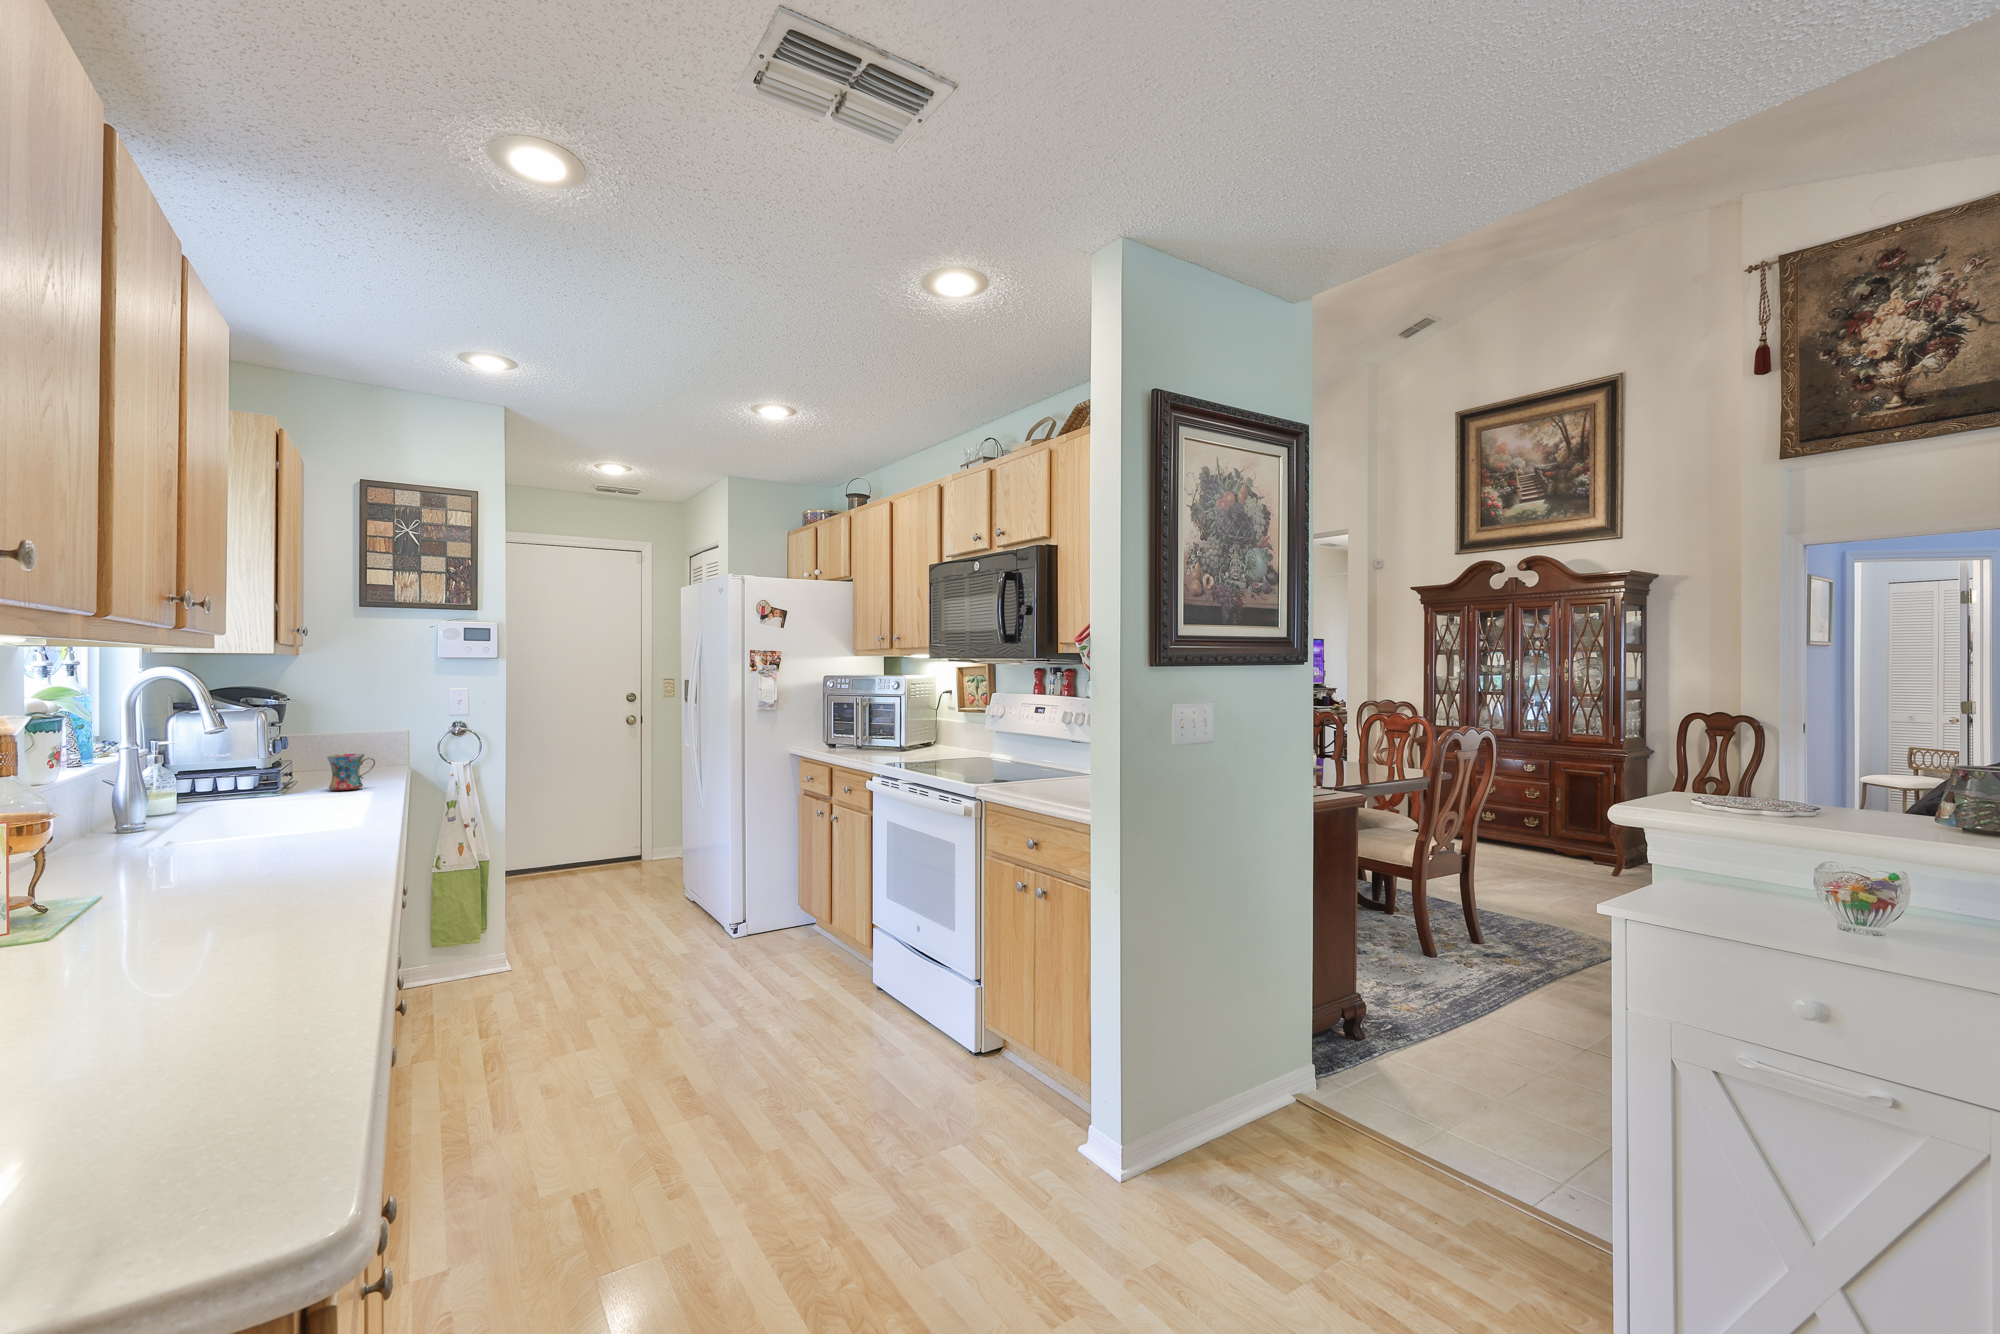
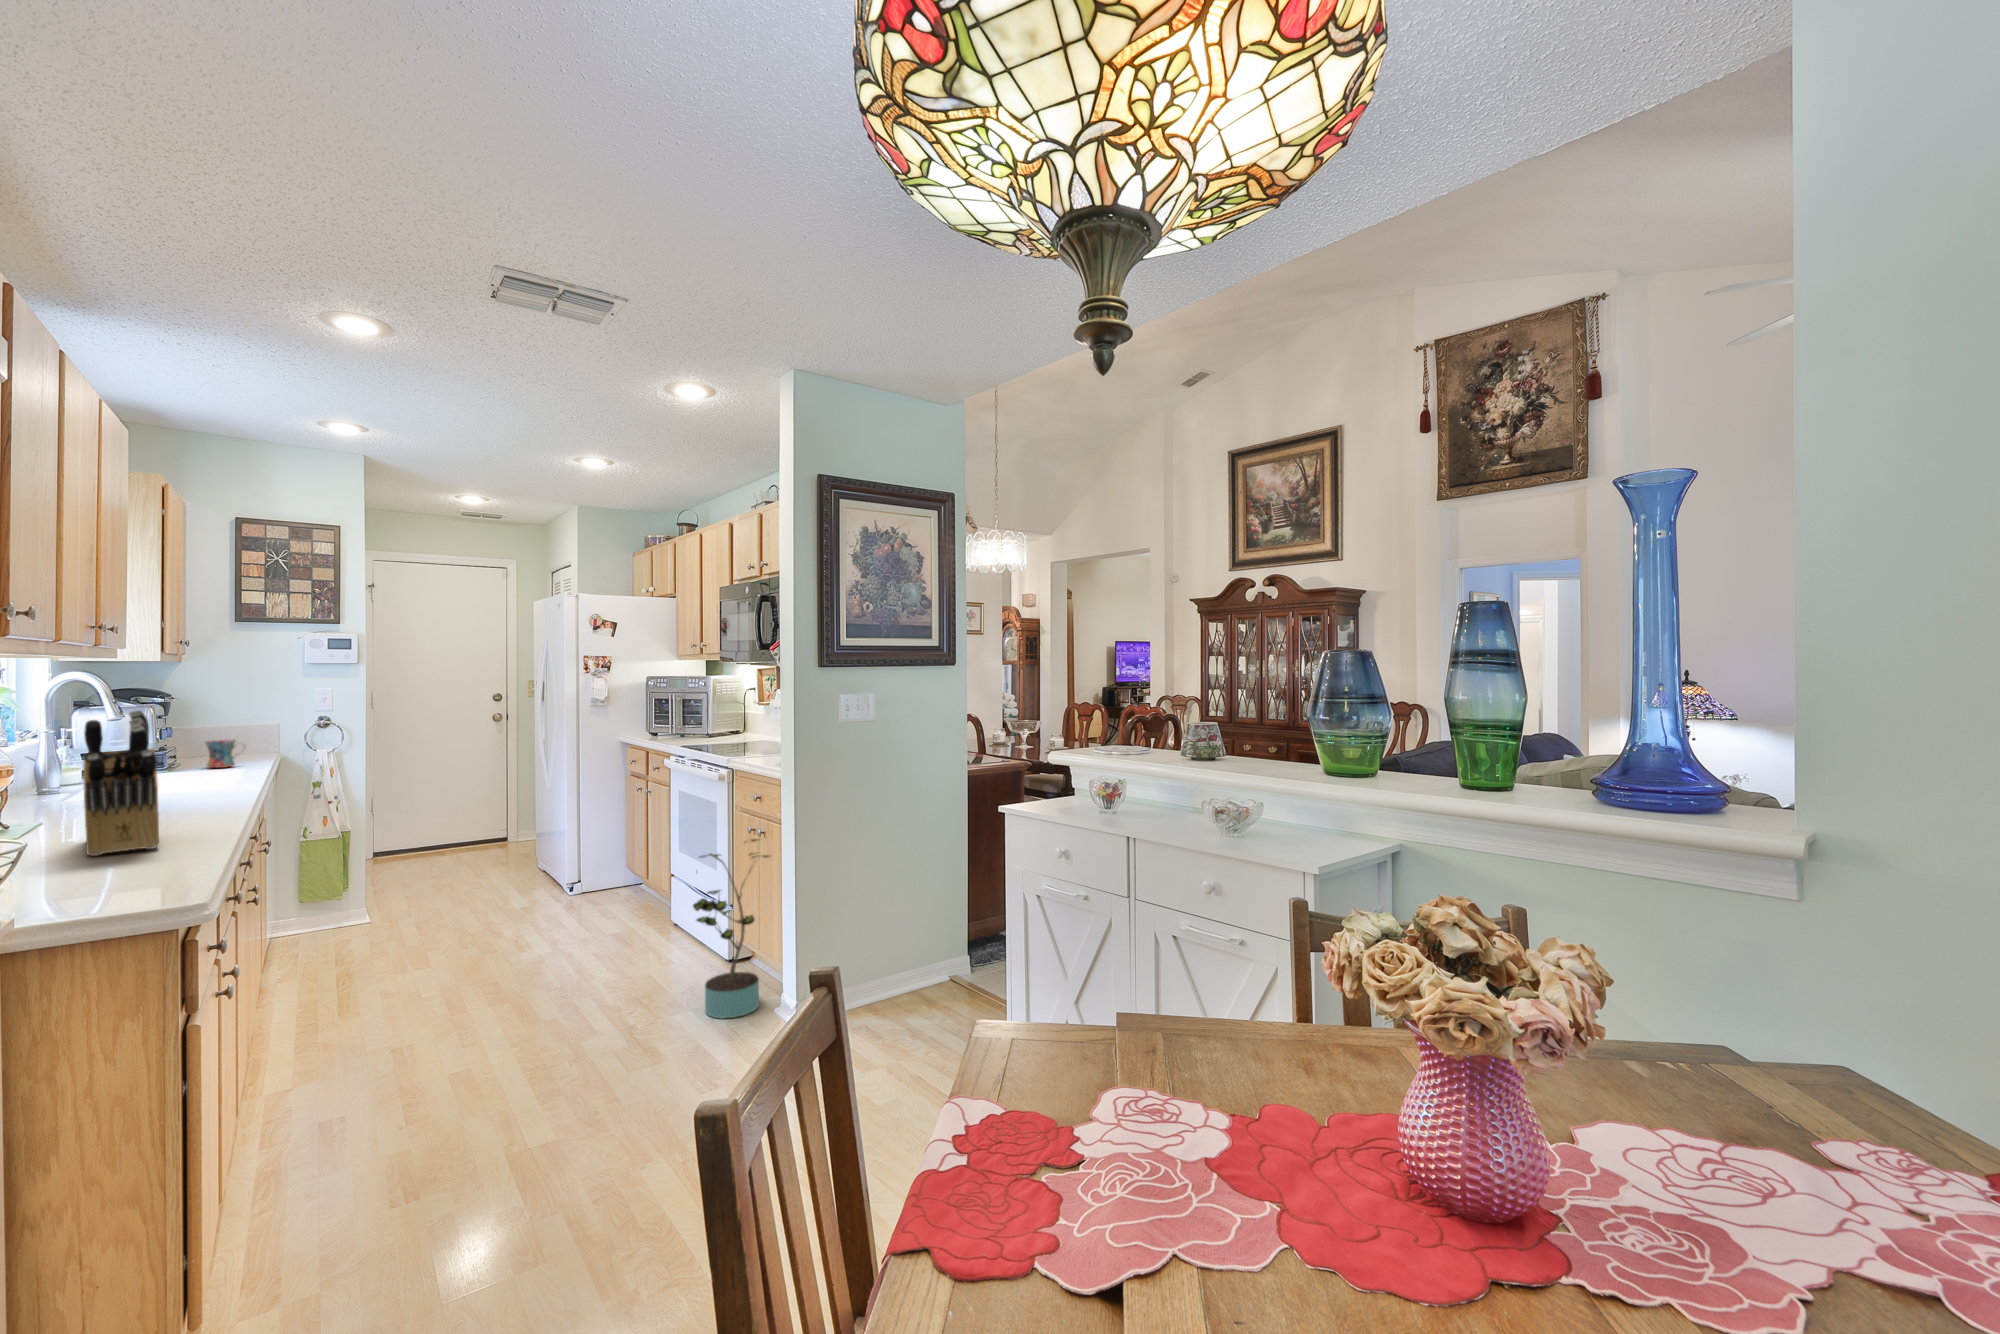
knife block: none [196,725,317,984] -> present [83,710,159,856]
potted plant: none [973,896,1090,1152] -> present [693,839,769,1018]

